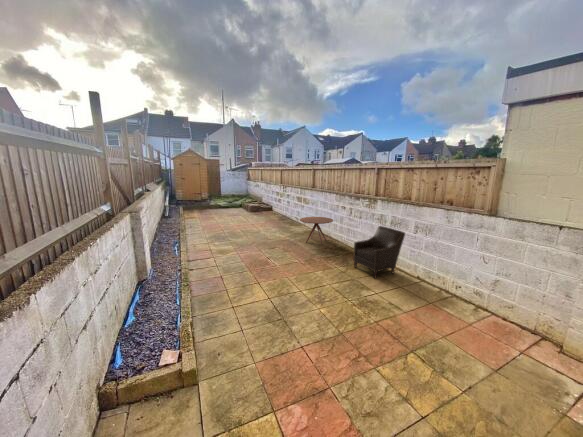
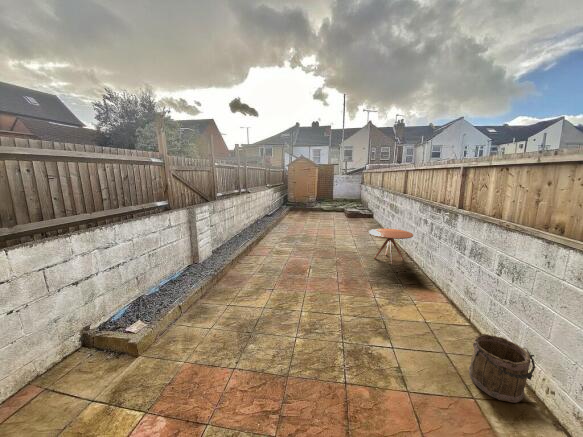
chair: present [353,226,405,278] -> none [402,253,483,329]
bucket: none [419,268,452,300] -> present [469,334,535,403]

